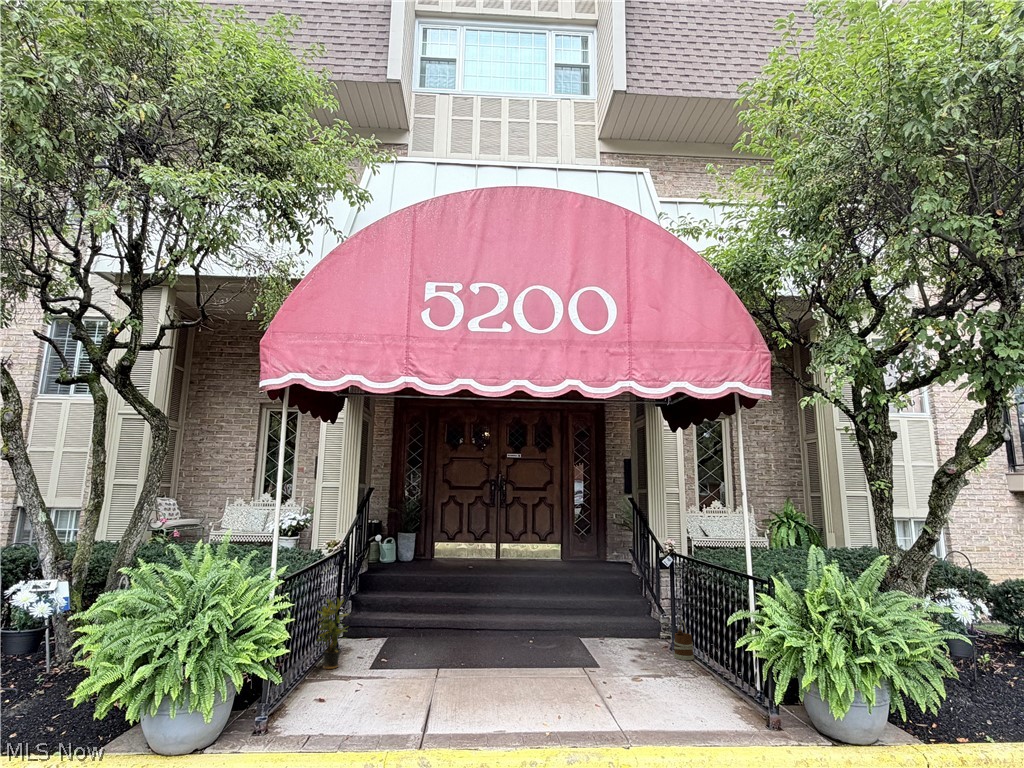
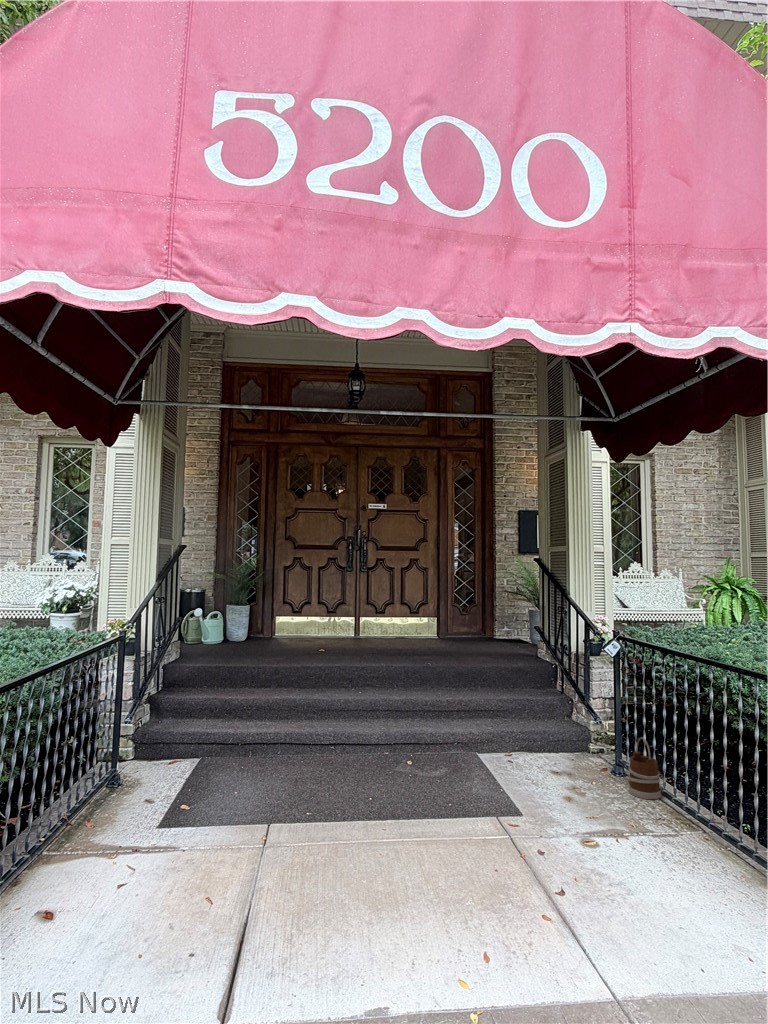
potted plant: present [317,598,349,669] -> none [53,714,118,835]

